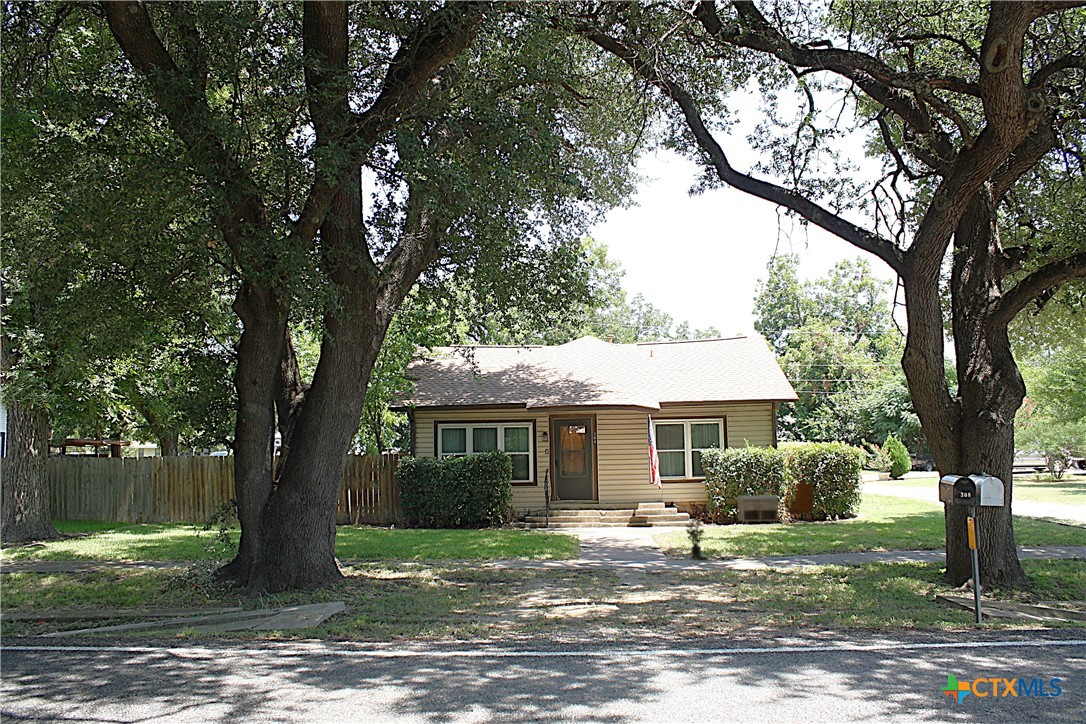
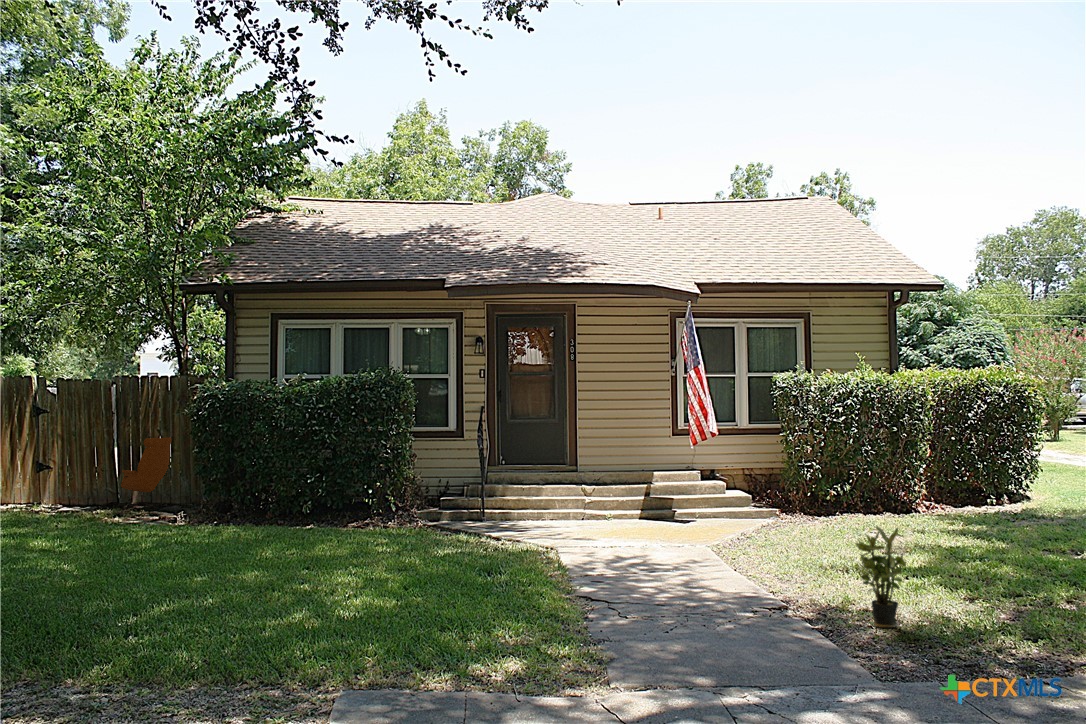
lounge chair: present [786,483,814,521] -> present [99,437,172,511]
storage bench: present [738,495,778,524] -> none [845,458,926,513]

